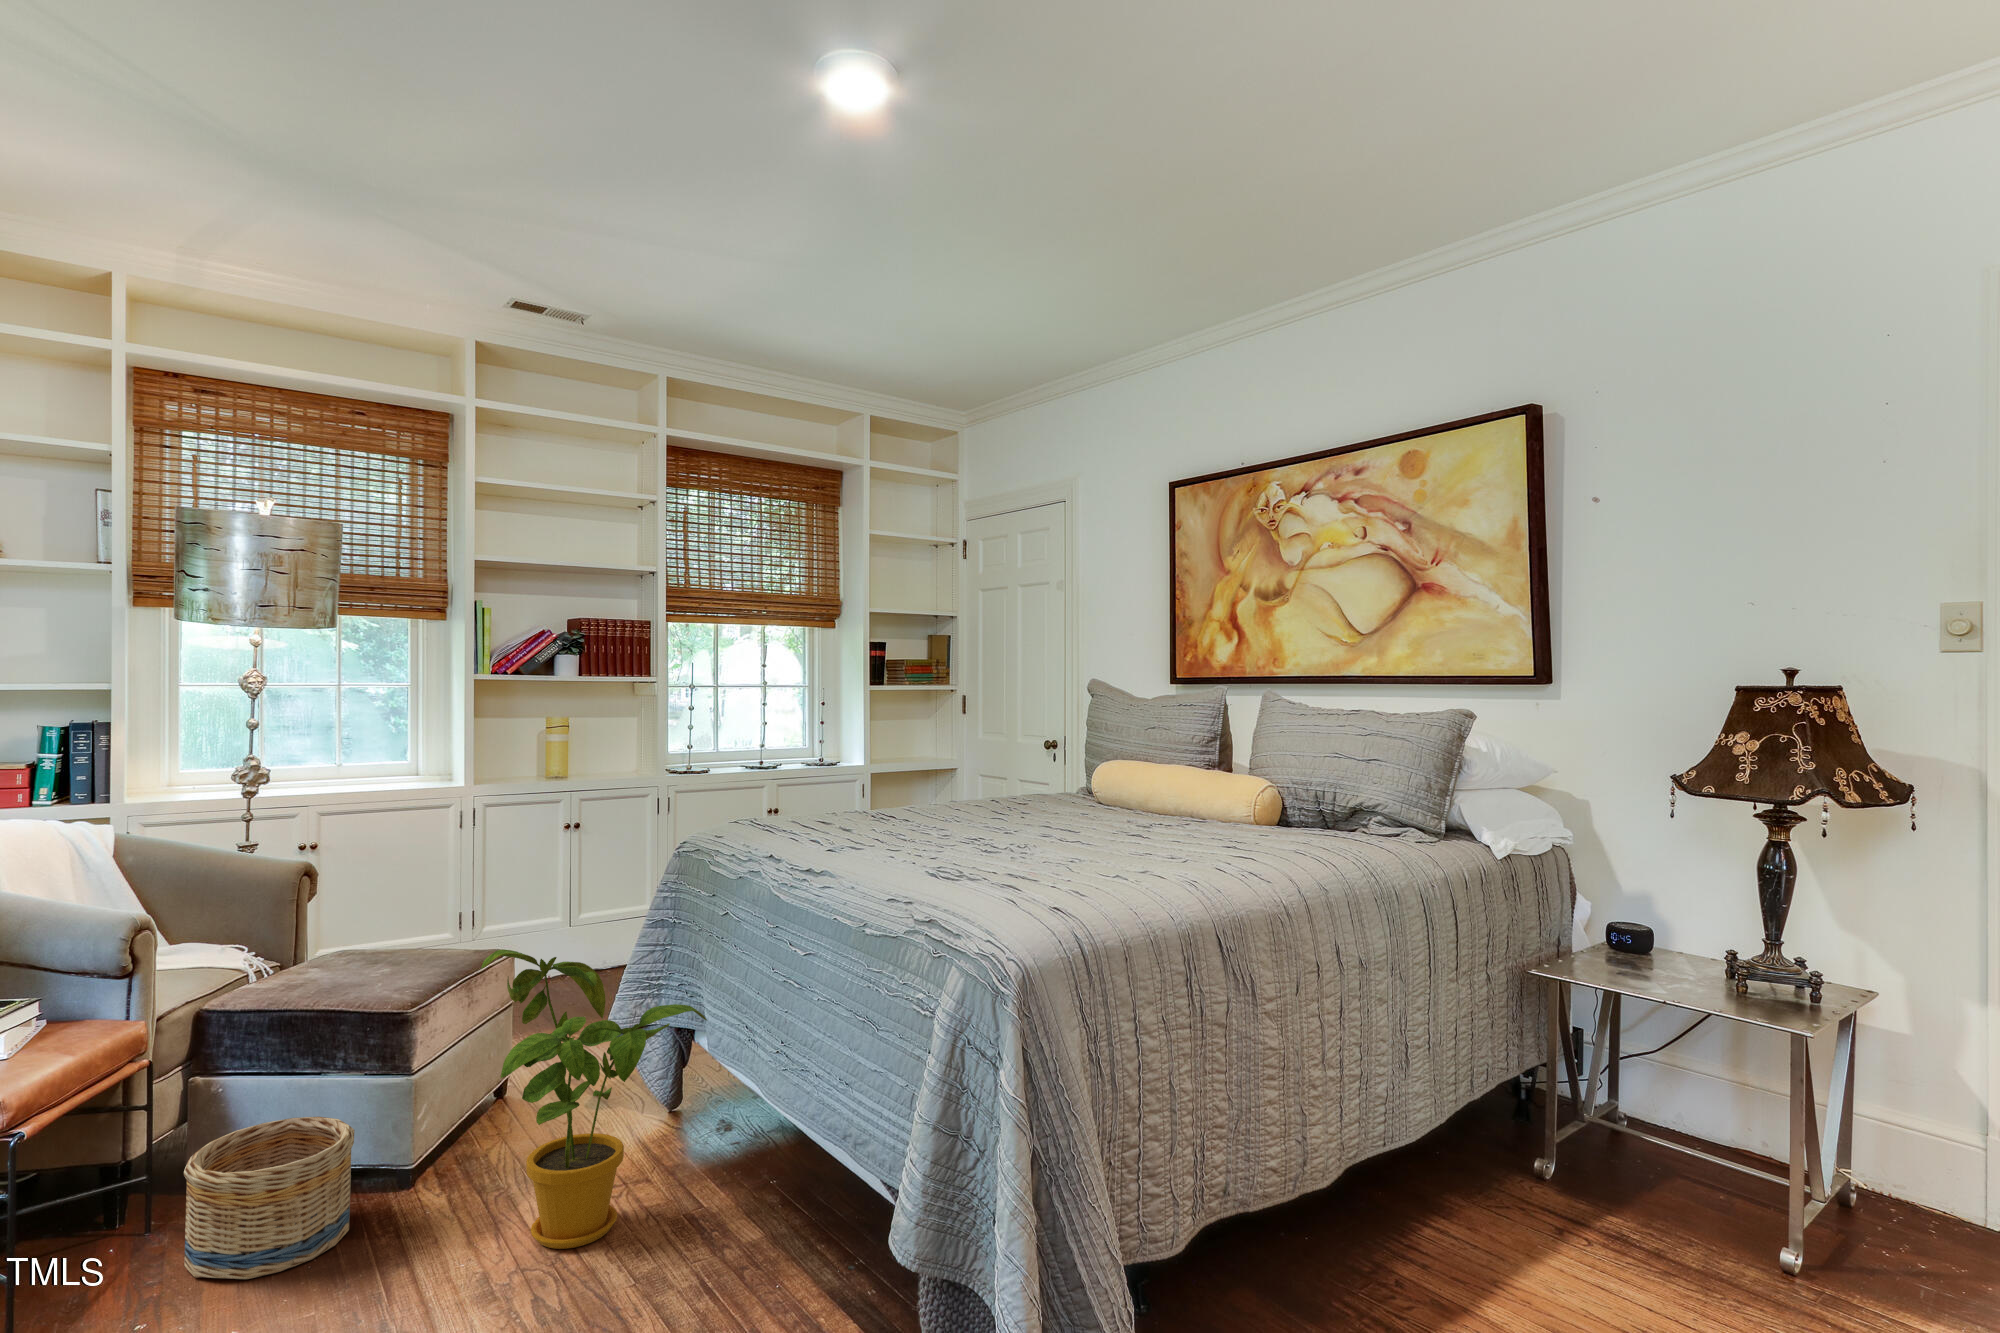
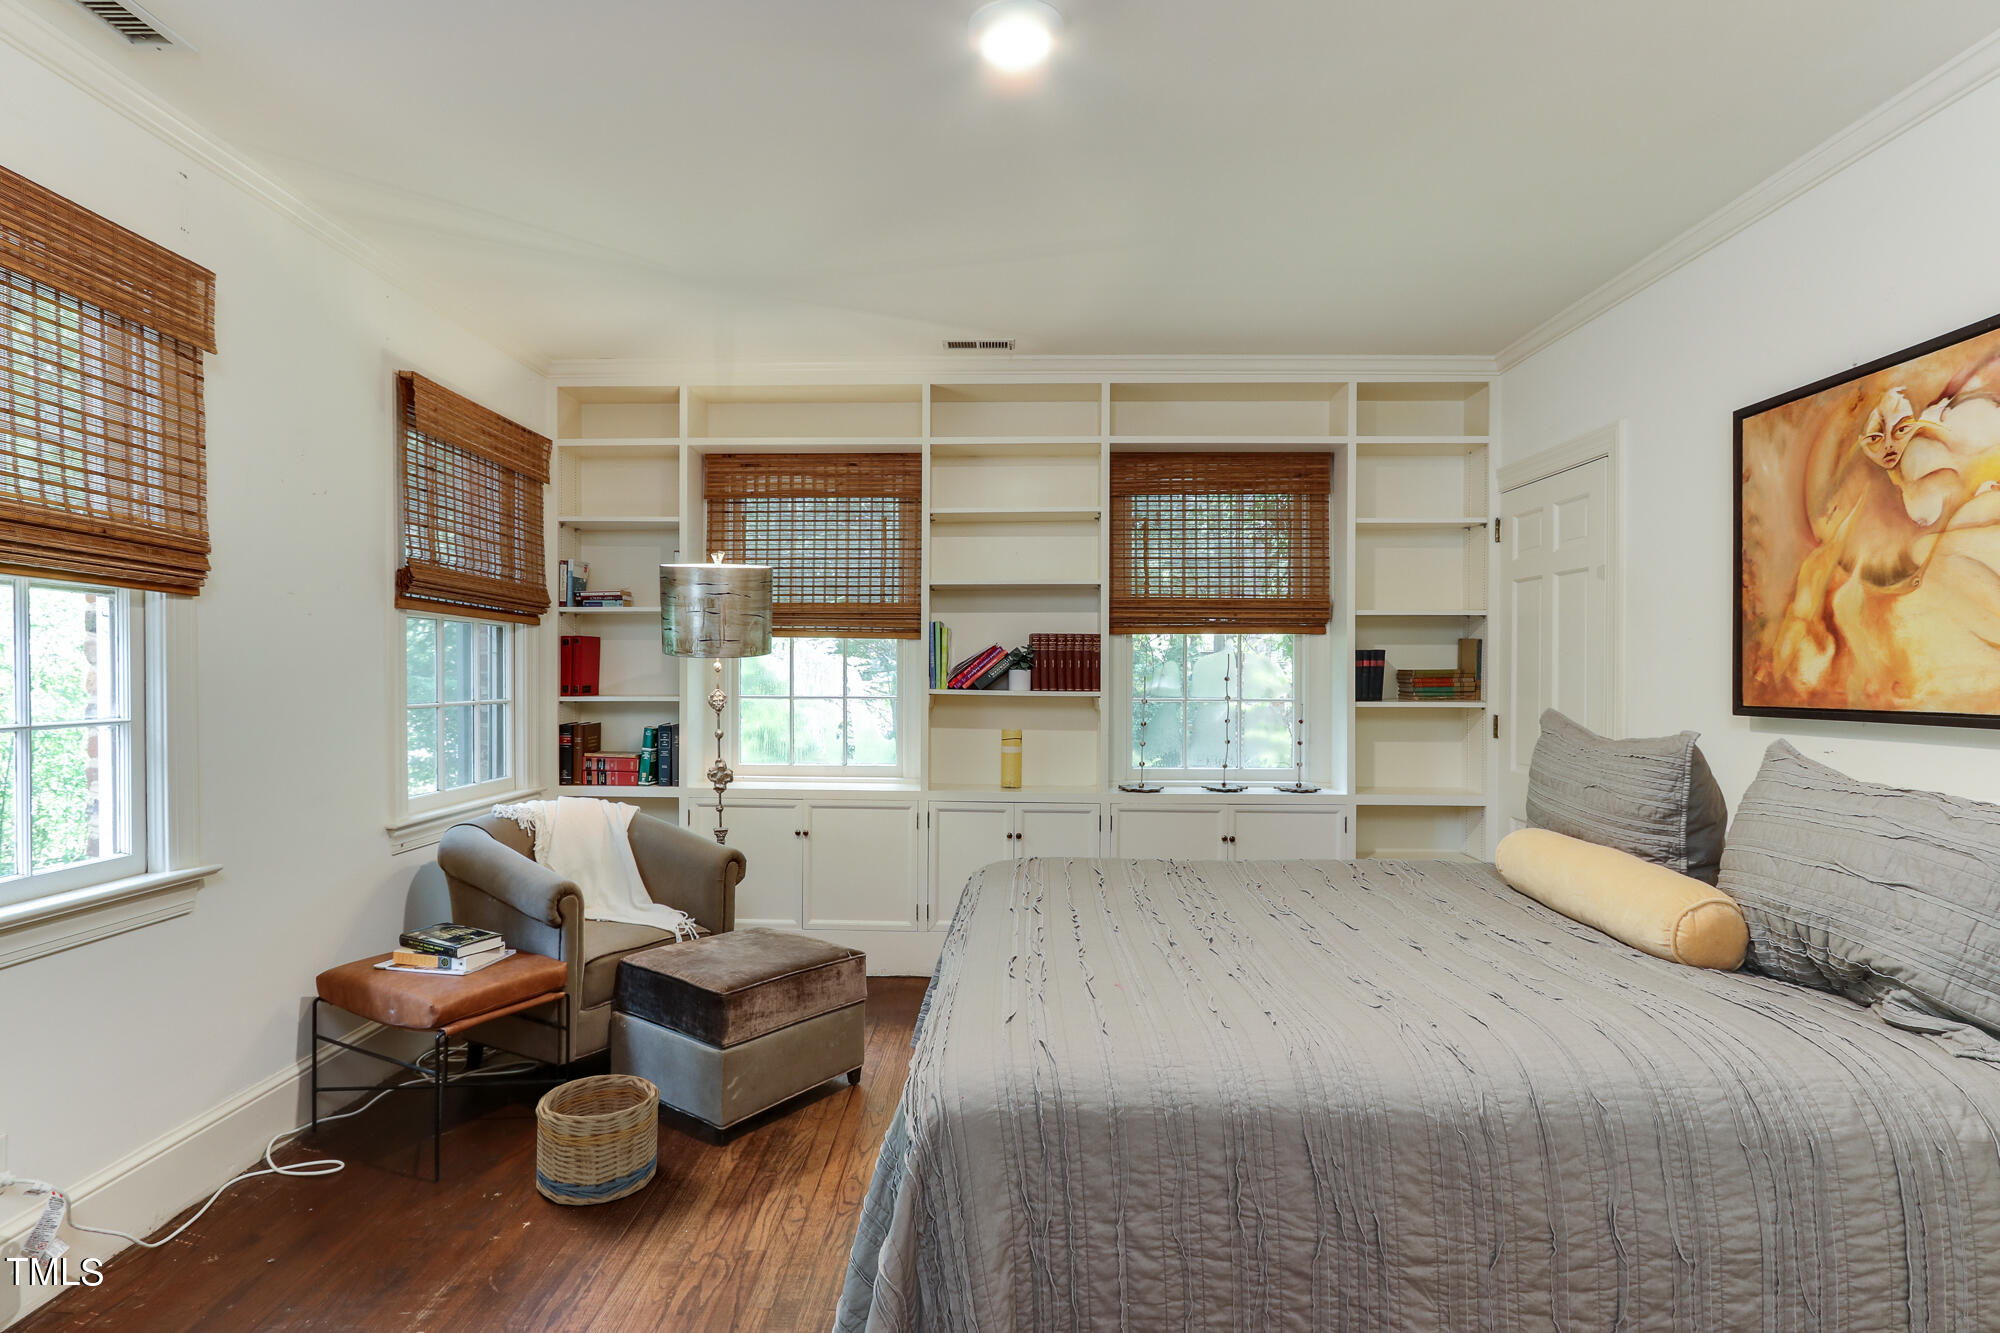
house plant: present [481,950,707,1249] -> none [684,965,914,1272]

